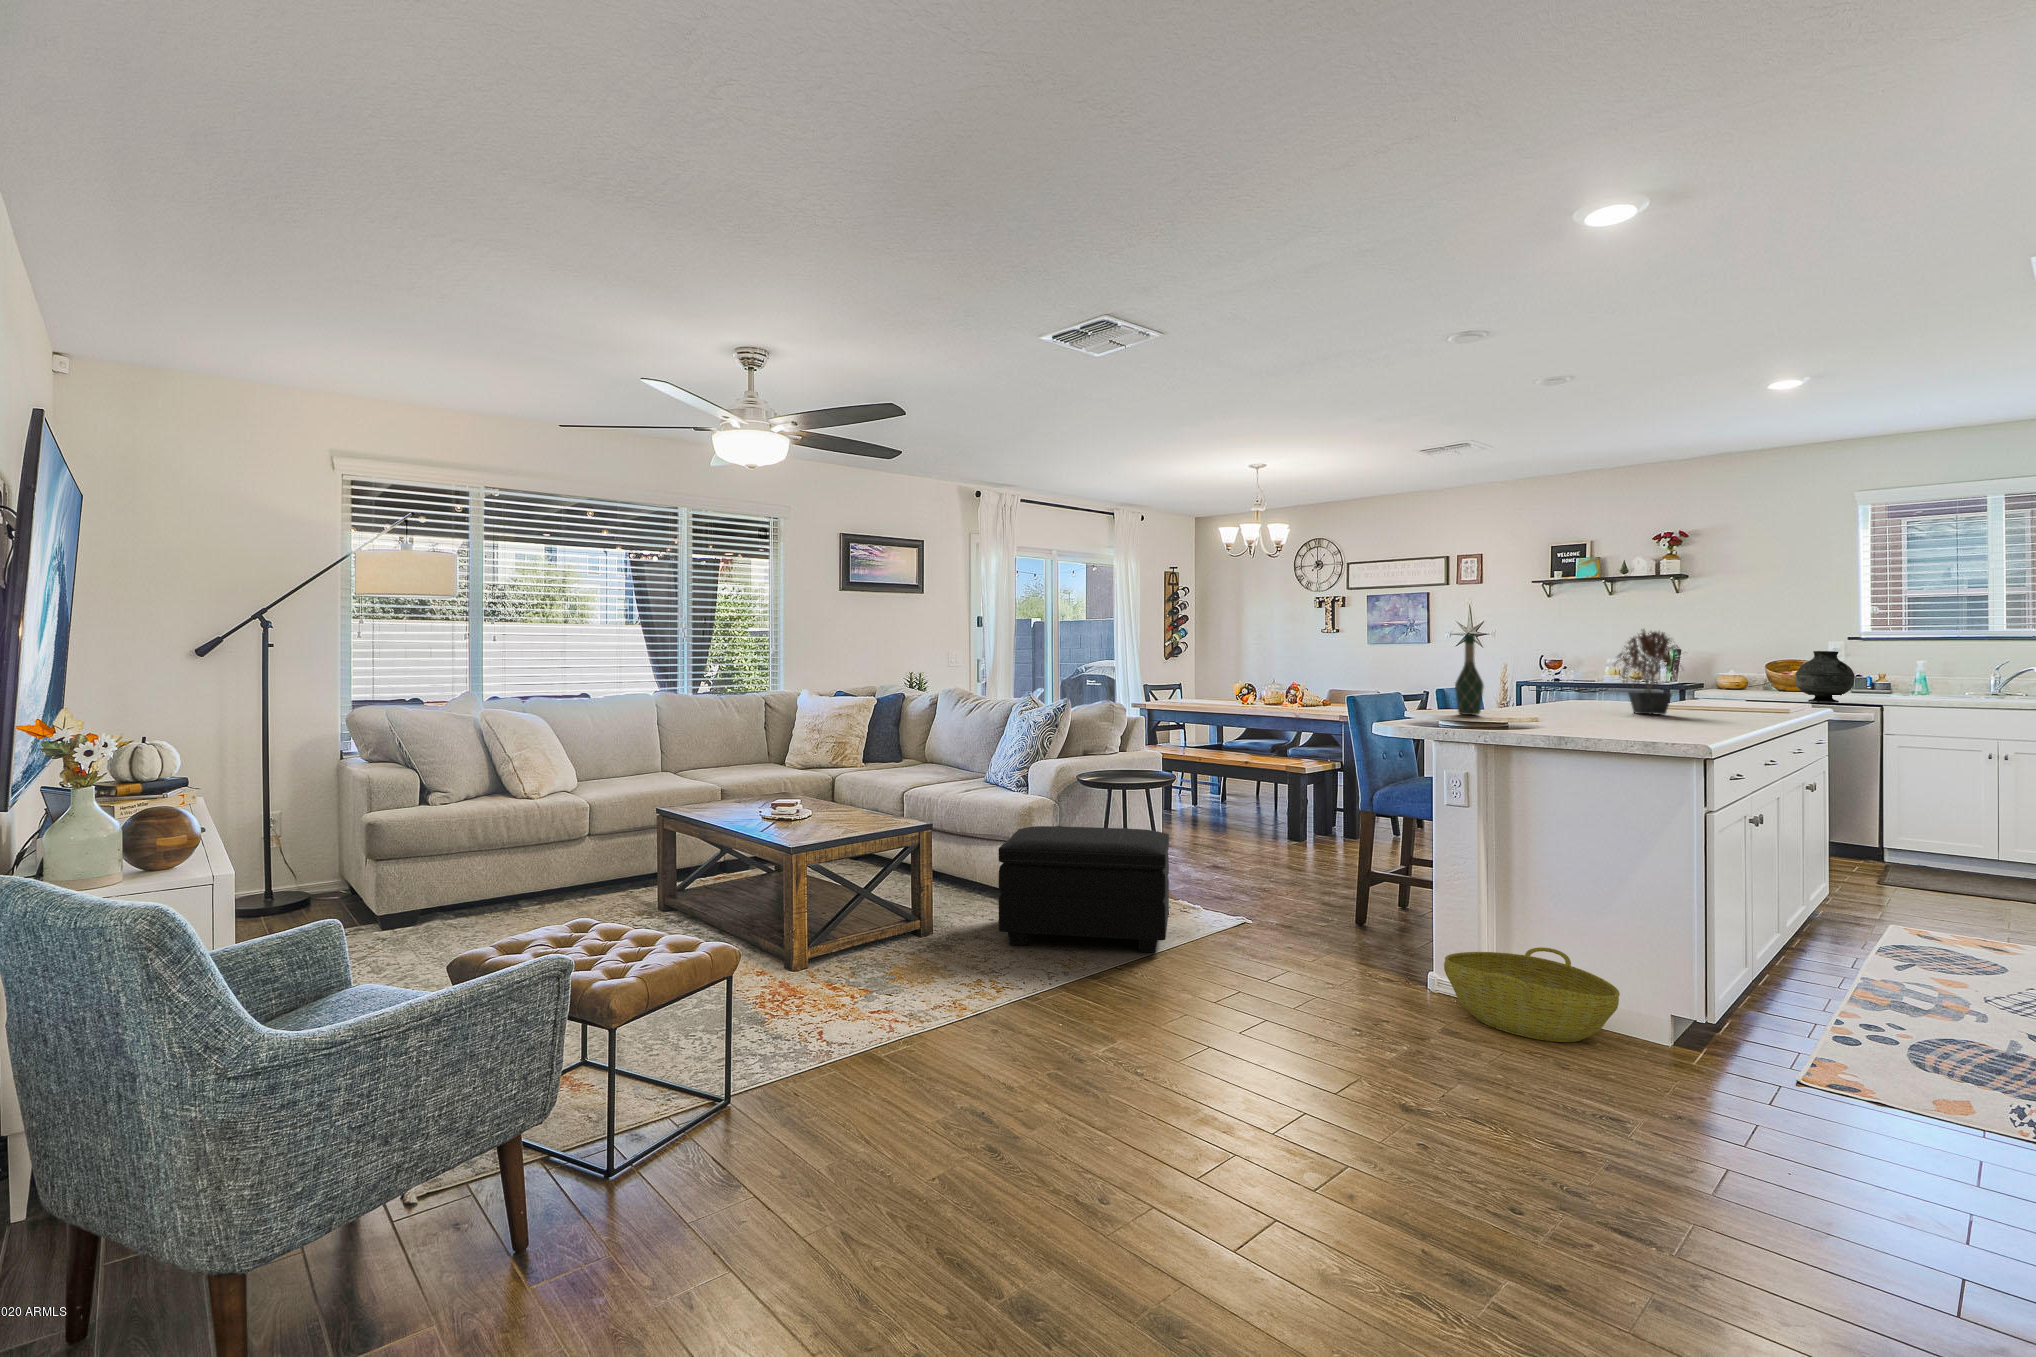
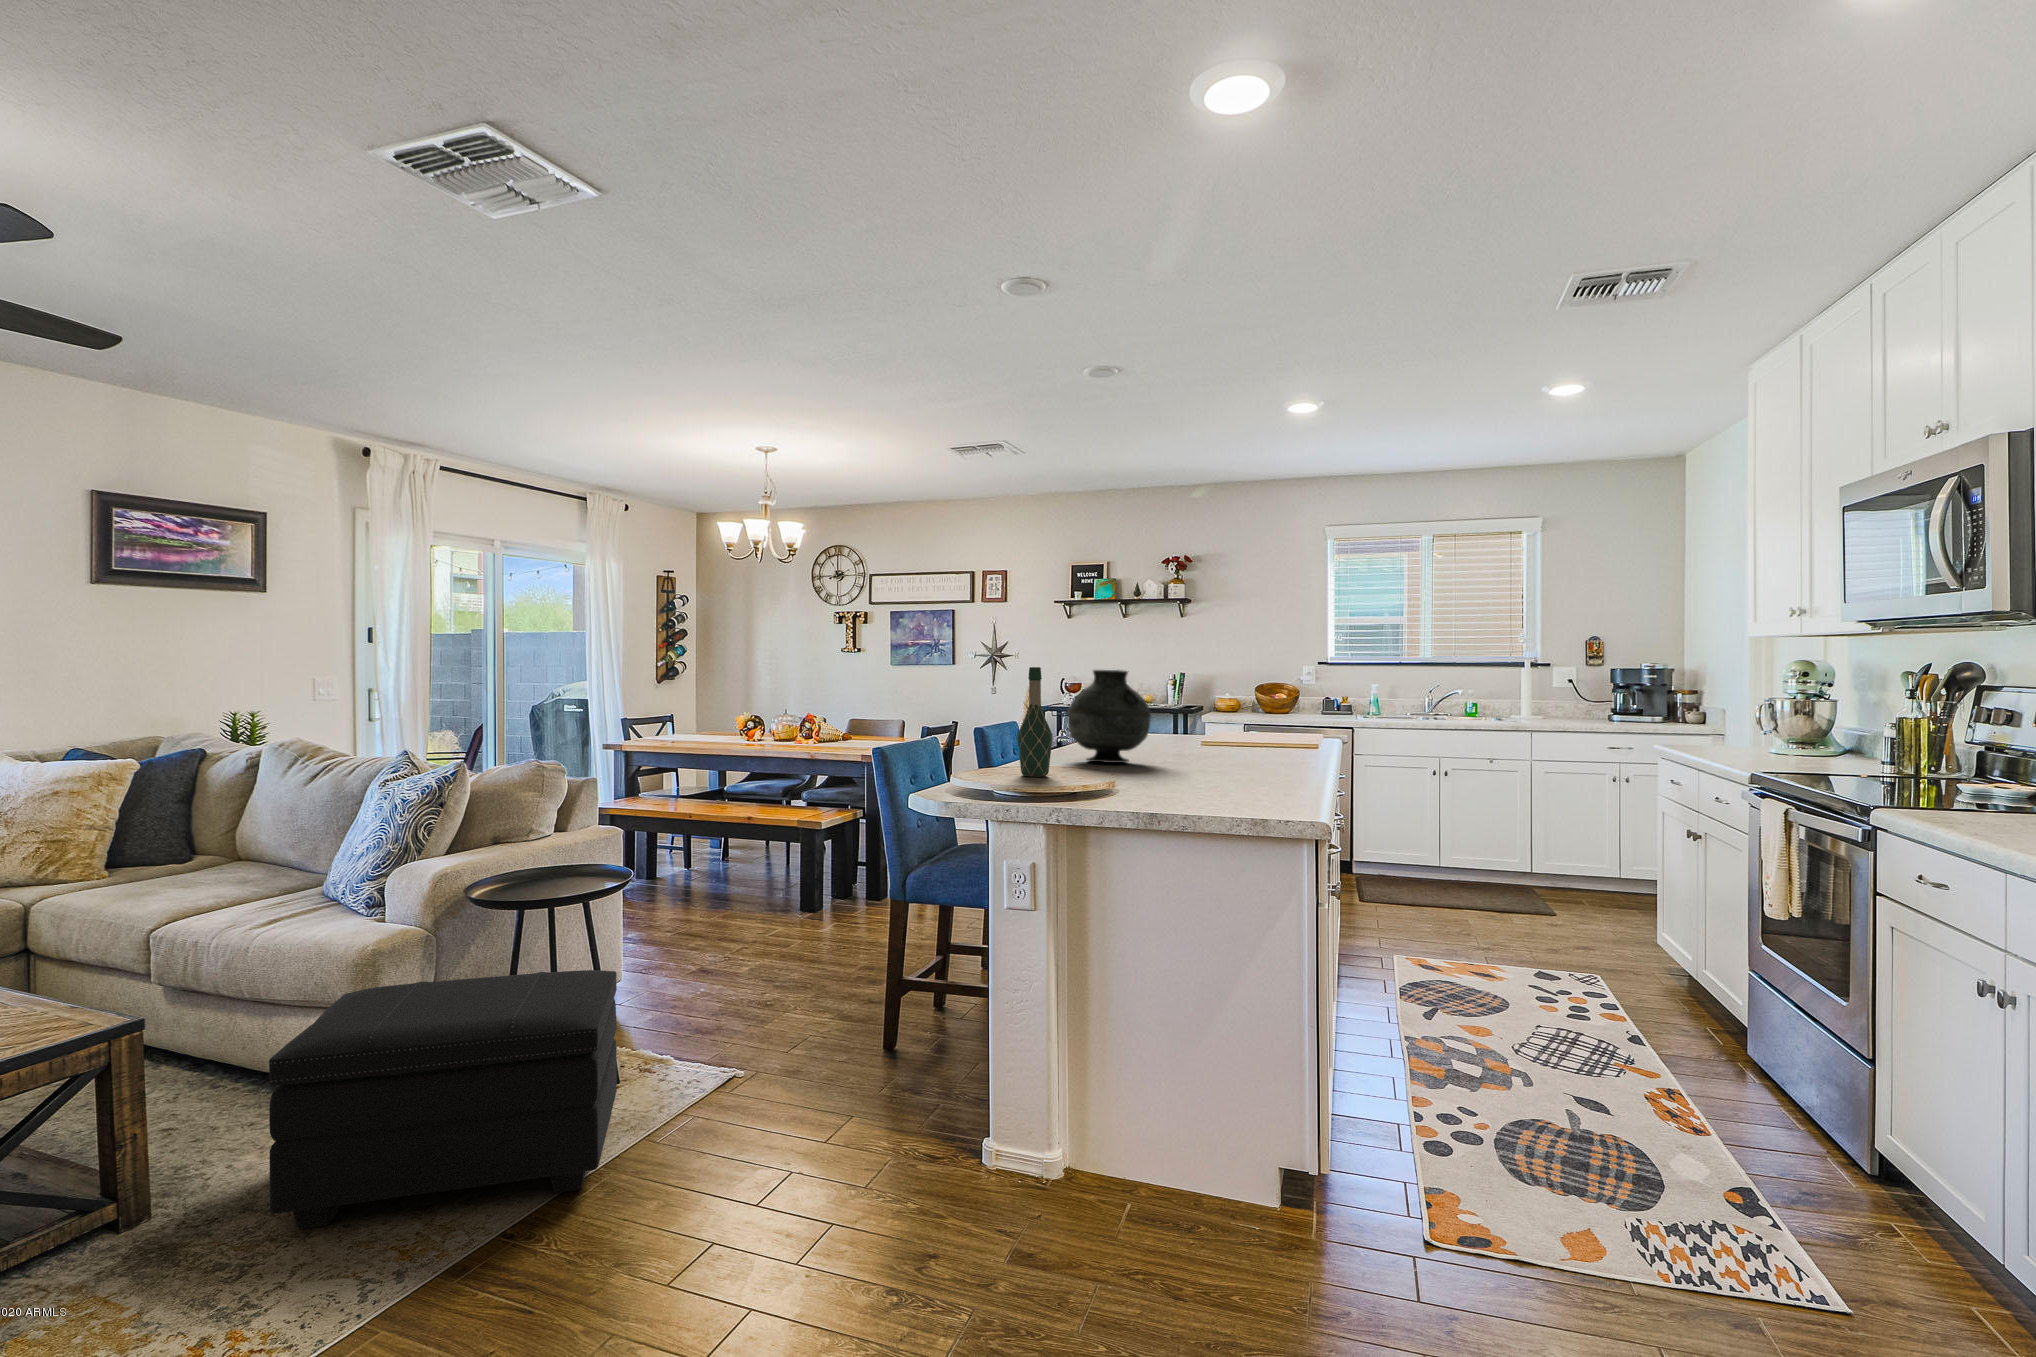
potted plant: present [1615,629,1683,715] -> none [1172,659,1249,759]
vase: present [1795,651,1855,702] -> present [1068,670,1151,763]
basket: present [1444,947,1620,1042] -> none [1021,1105,1251,1268]

